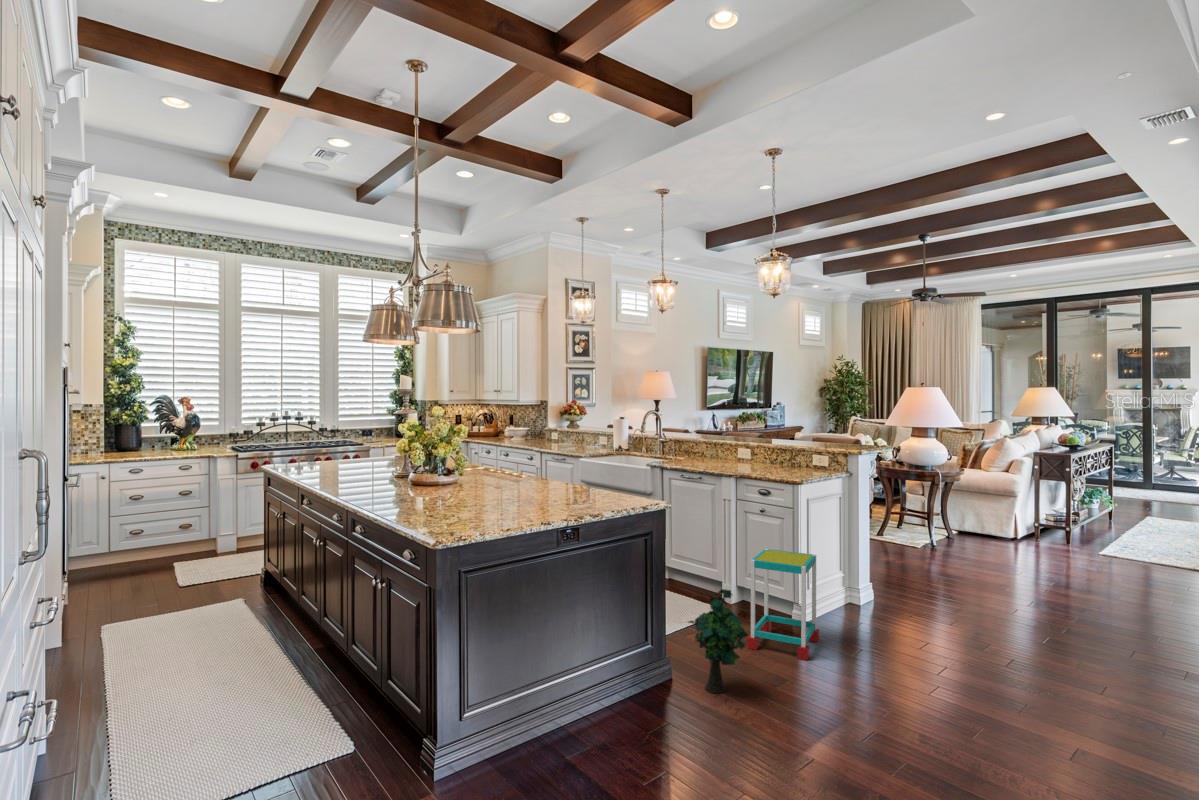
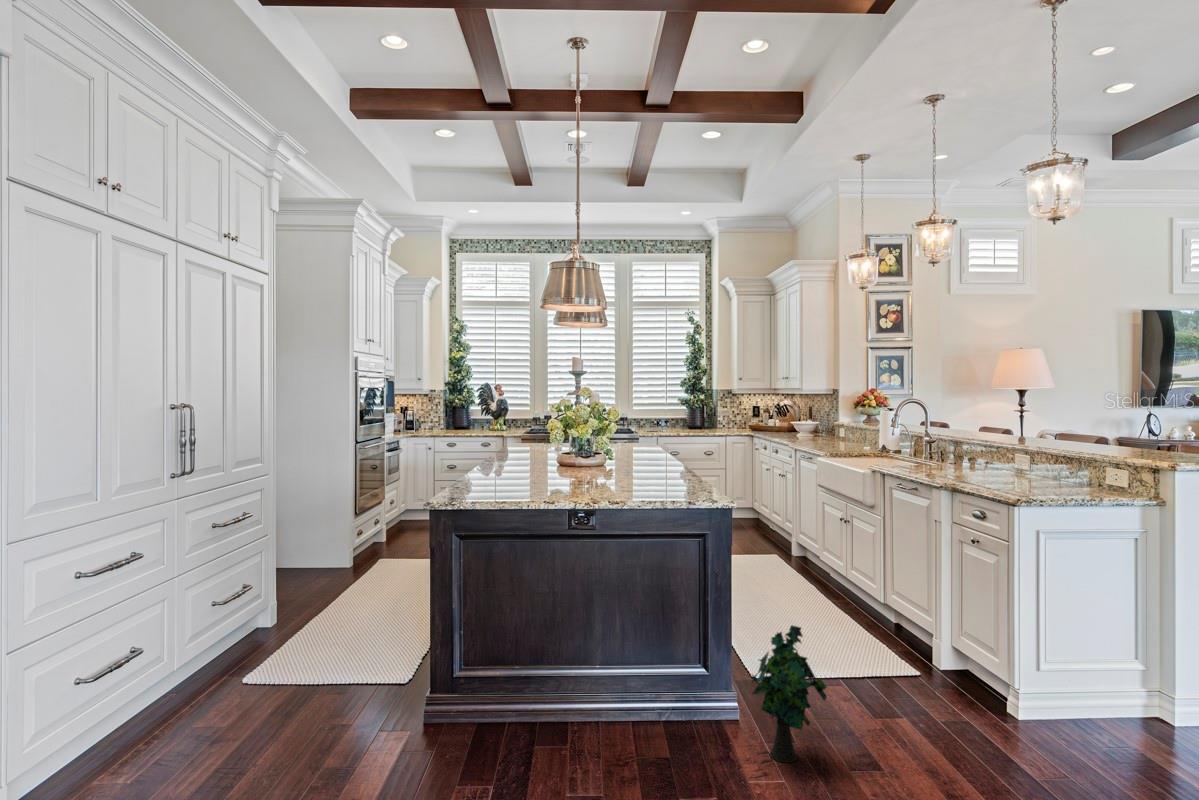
side table: present [747,549,819,660] -> none [897,595,1032,767]

